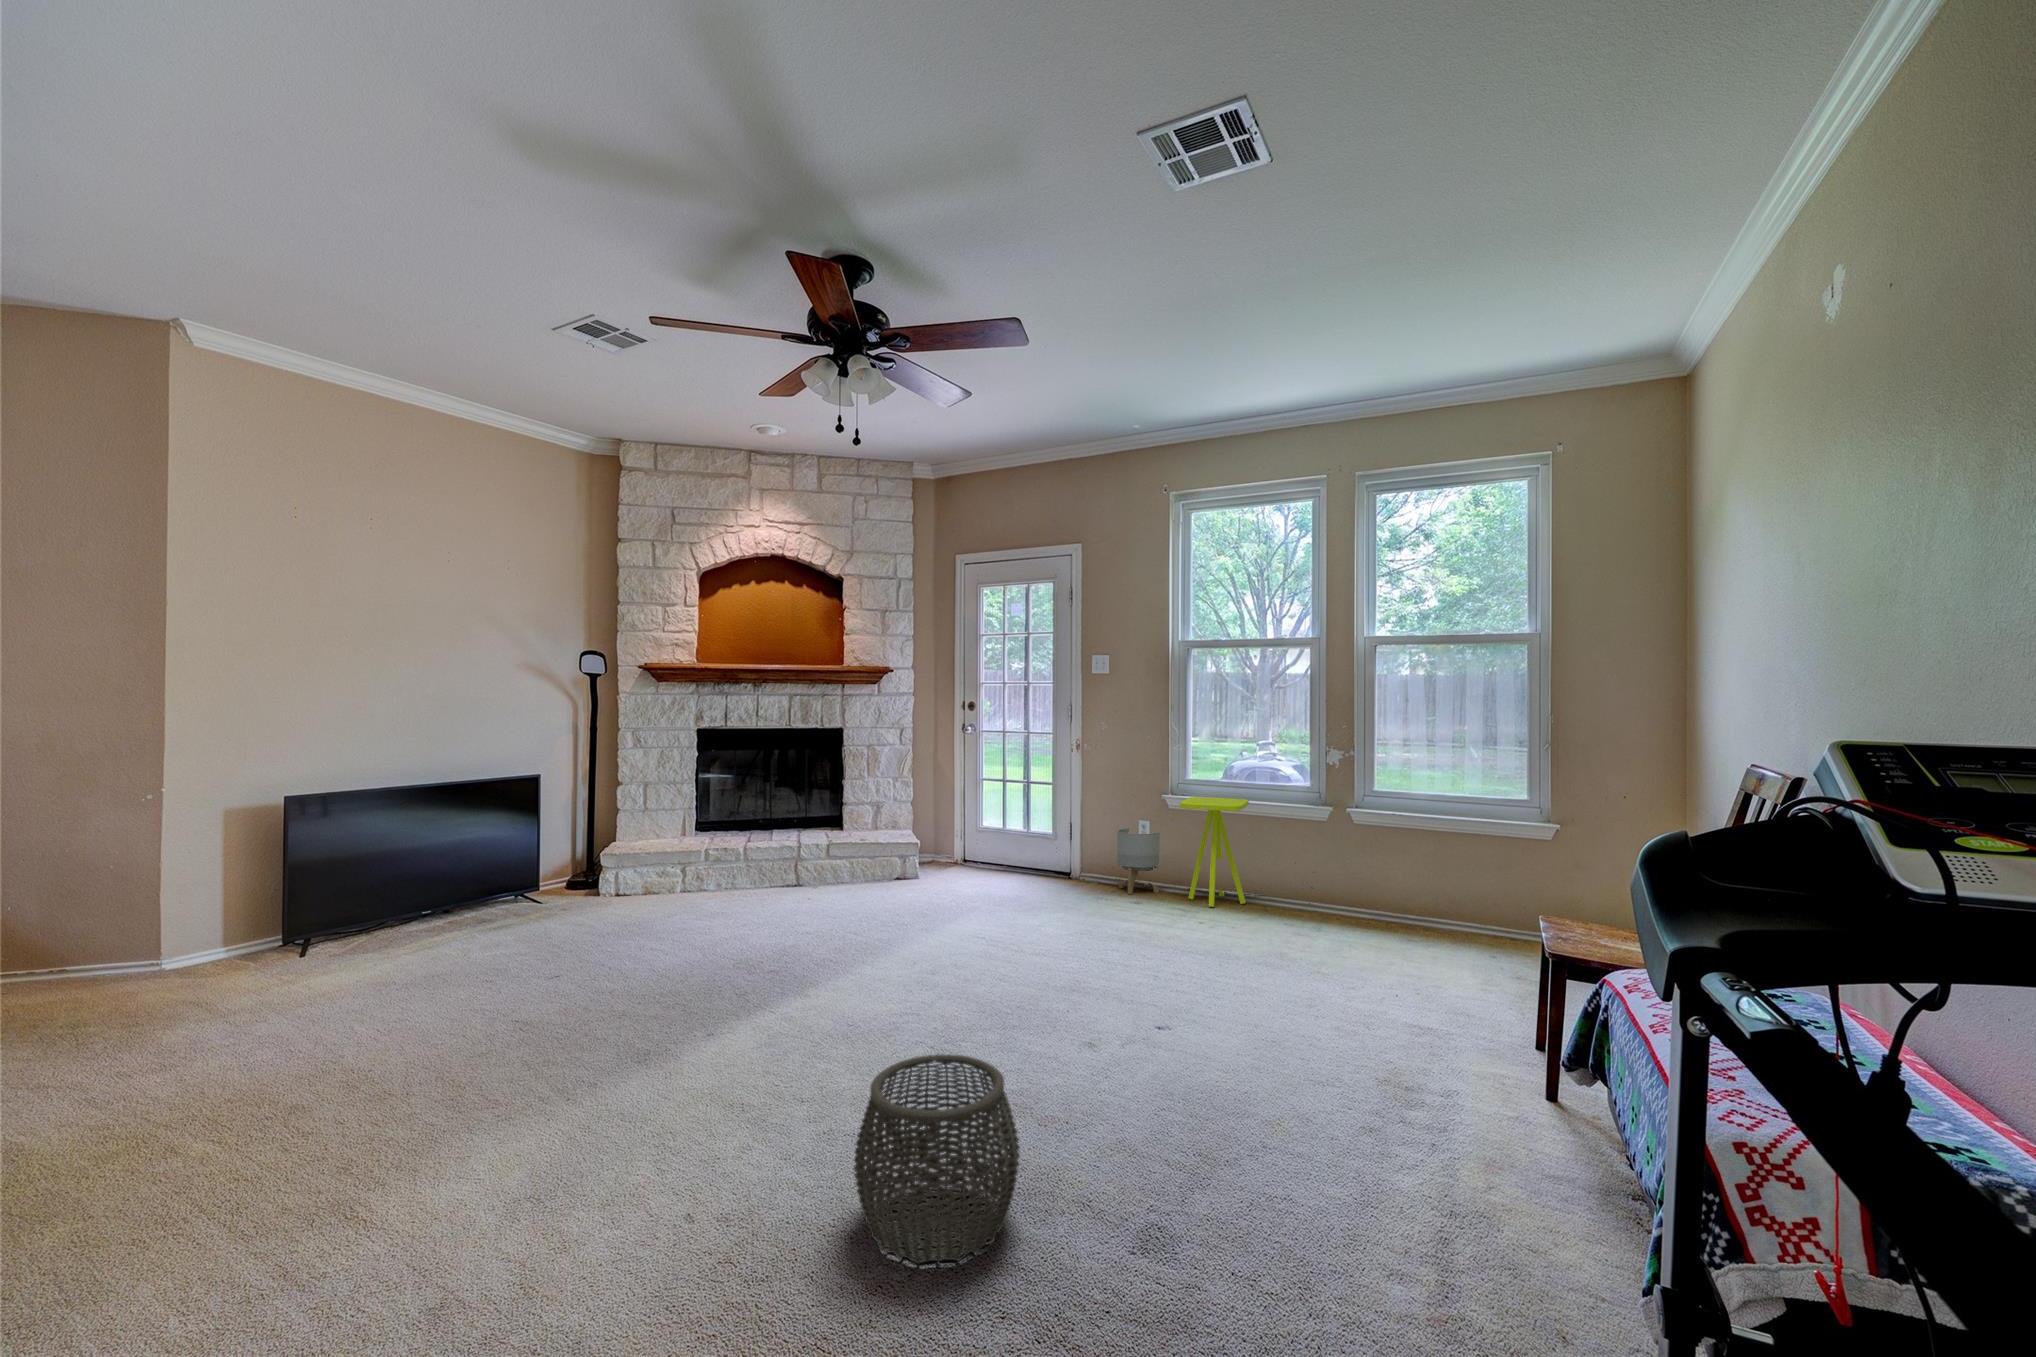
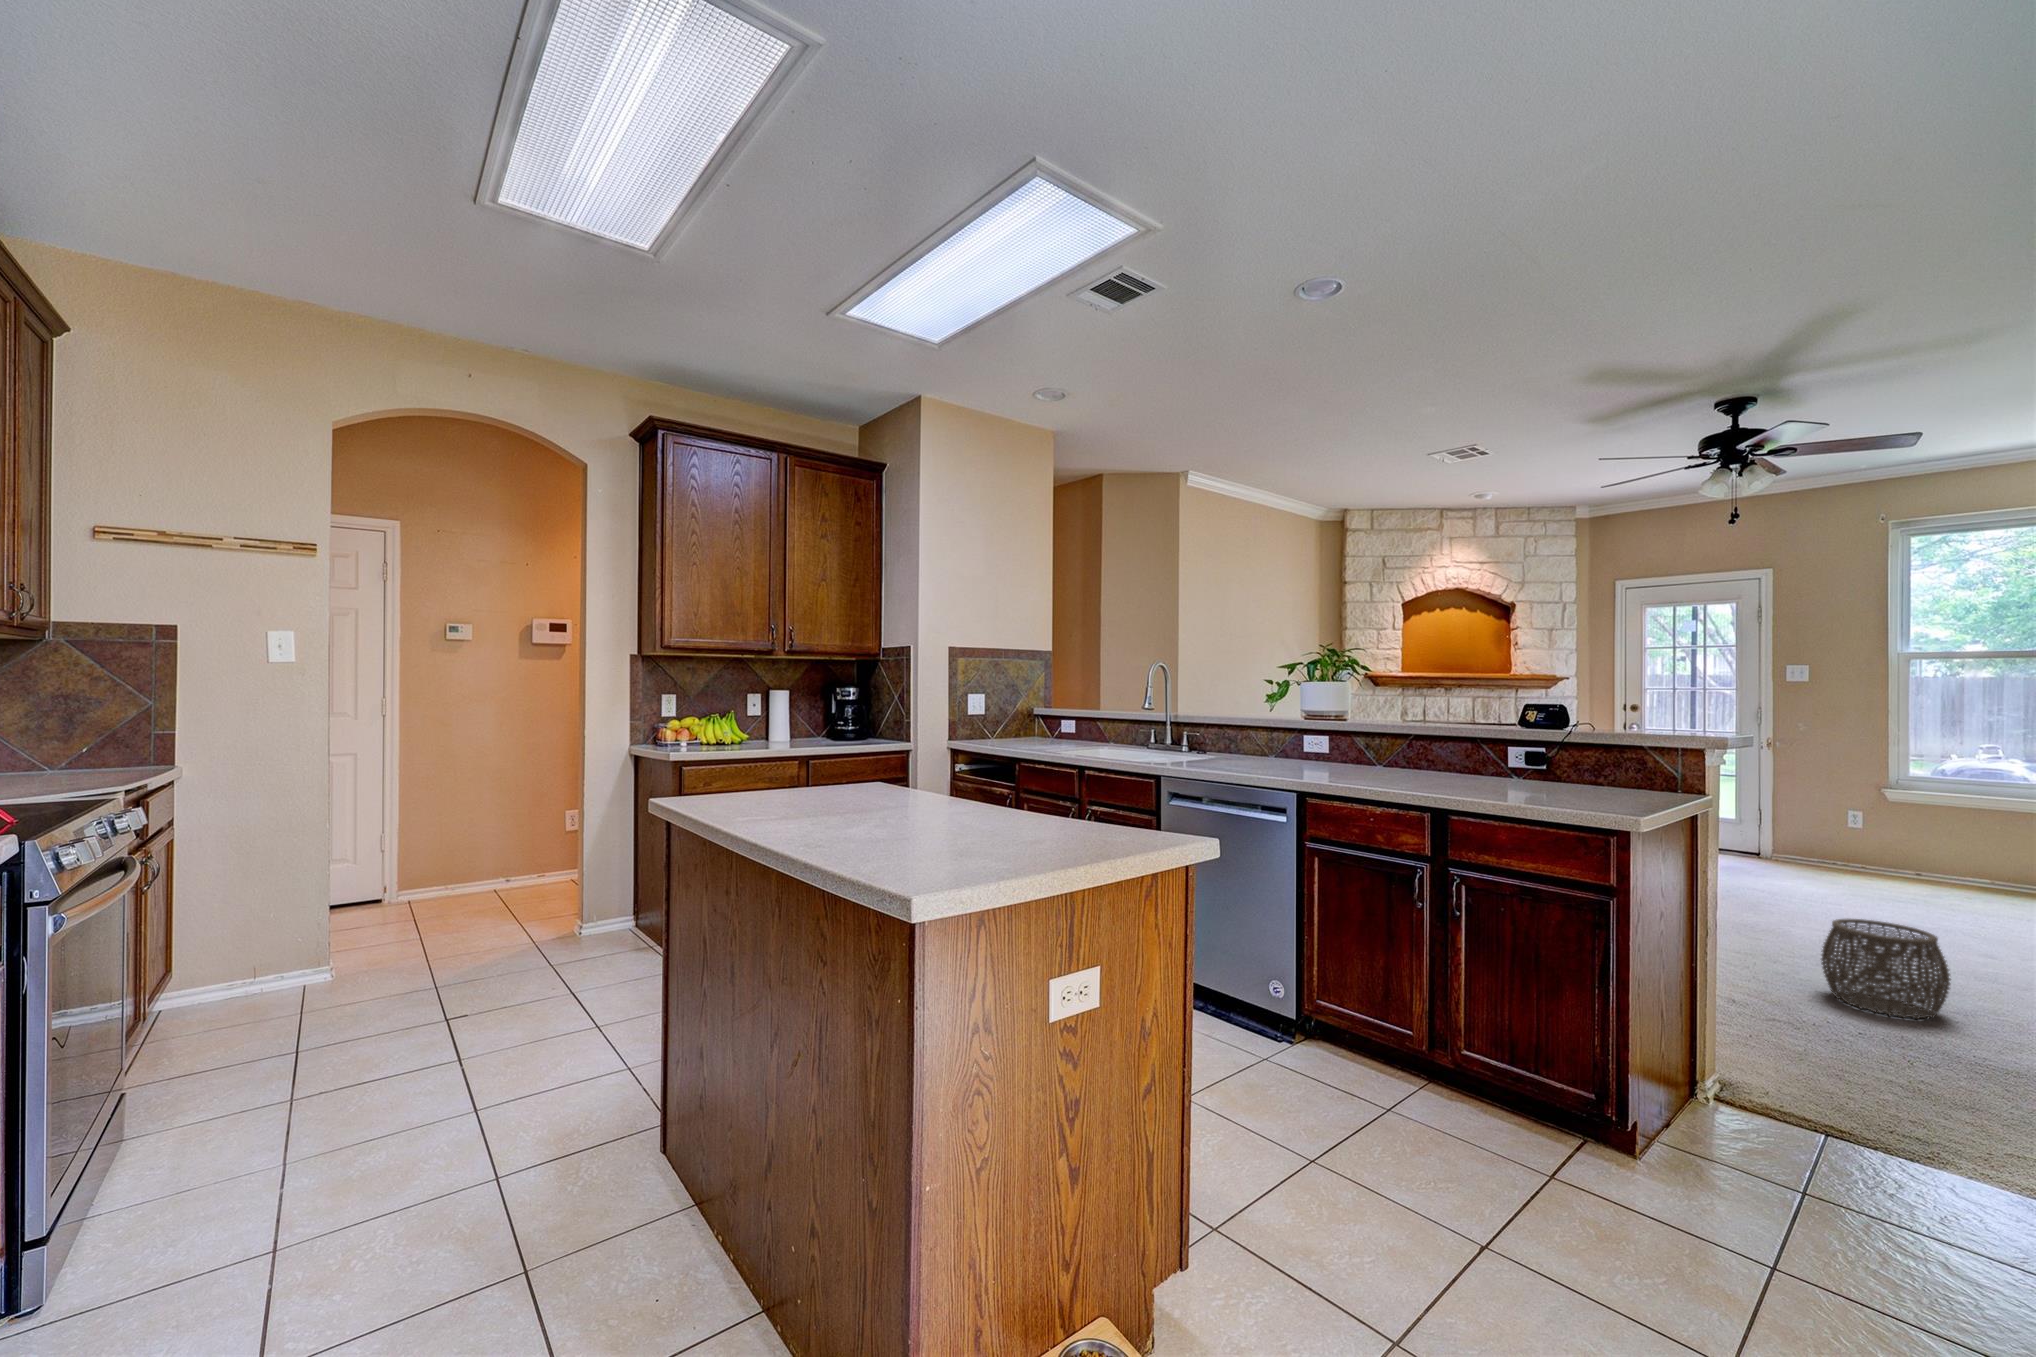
side table: present [1180,797,1249,907] -> none [1910,794,1995,892]
planter: present [1117,828,1160,894] -> none [1823,817,1876,875]

